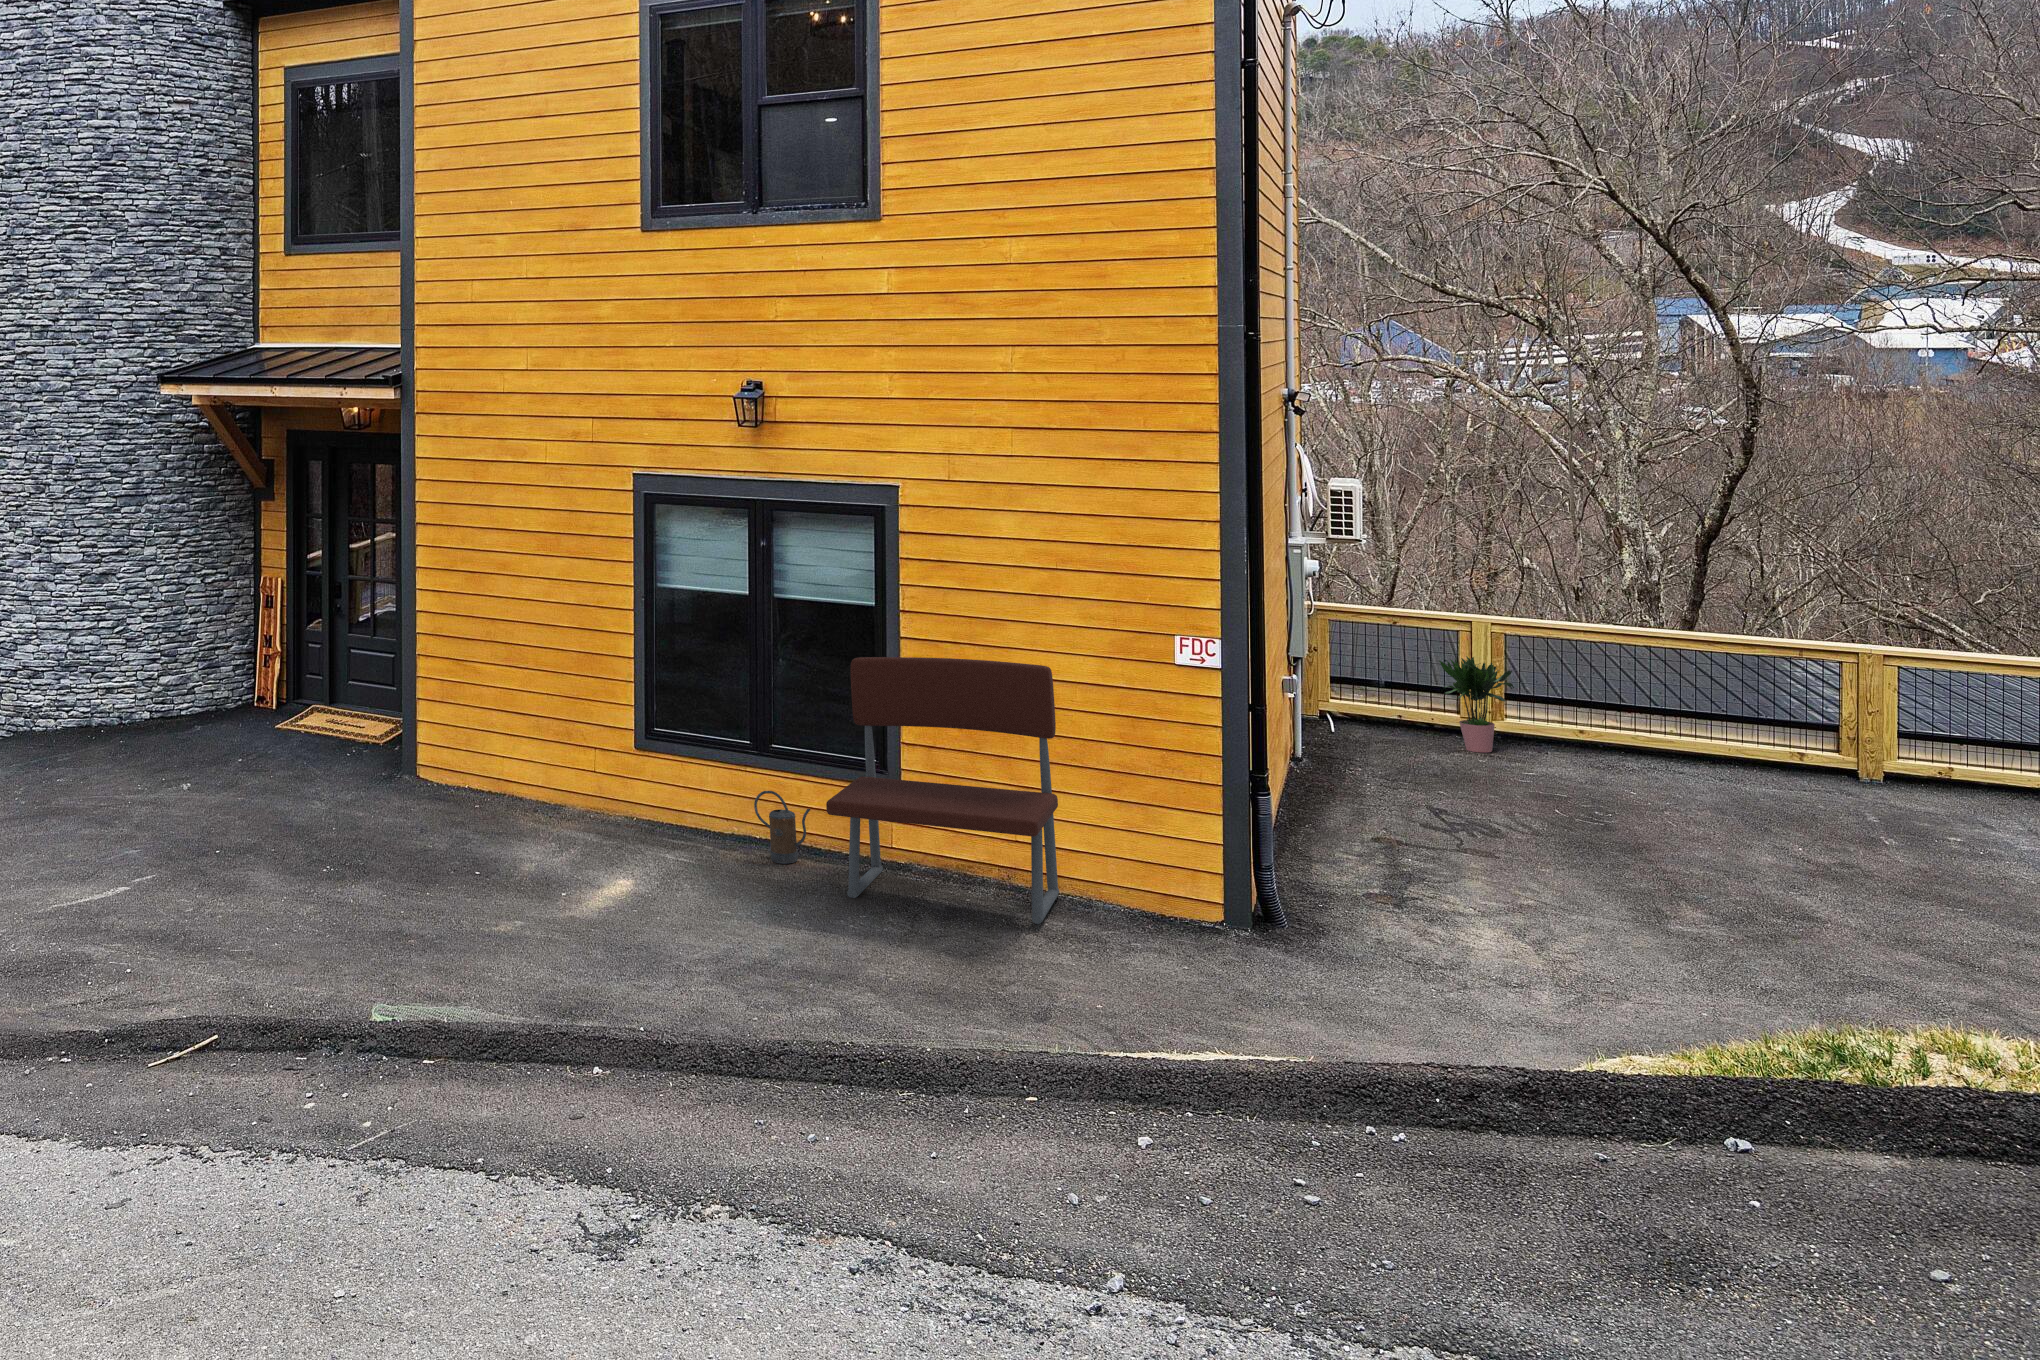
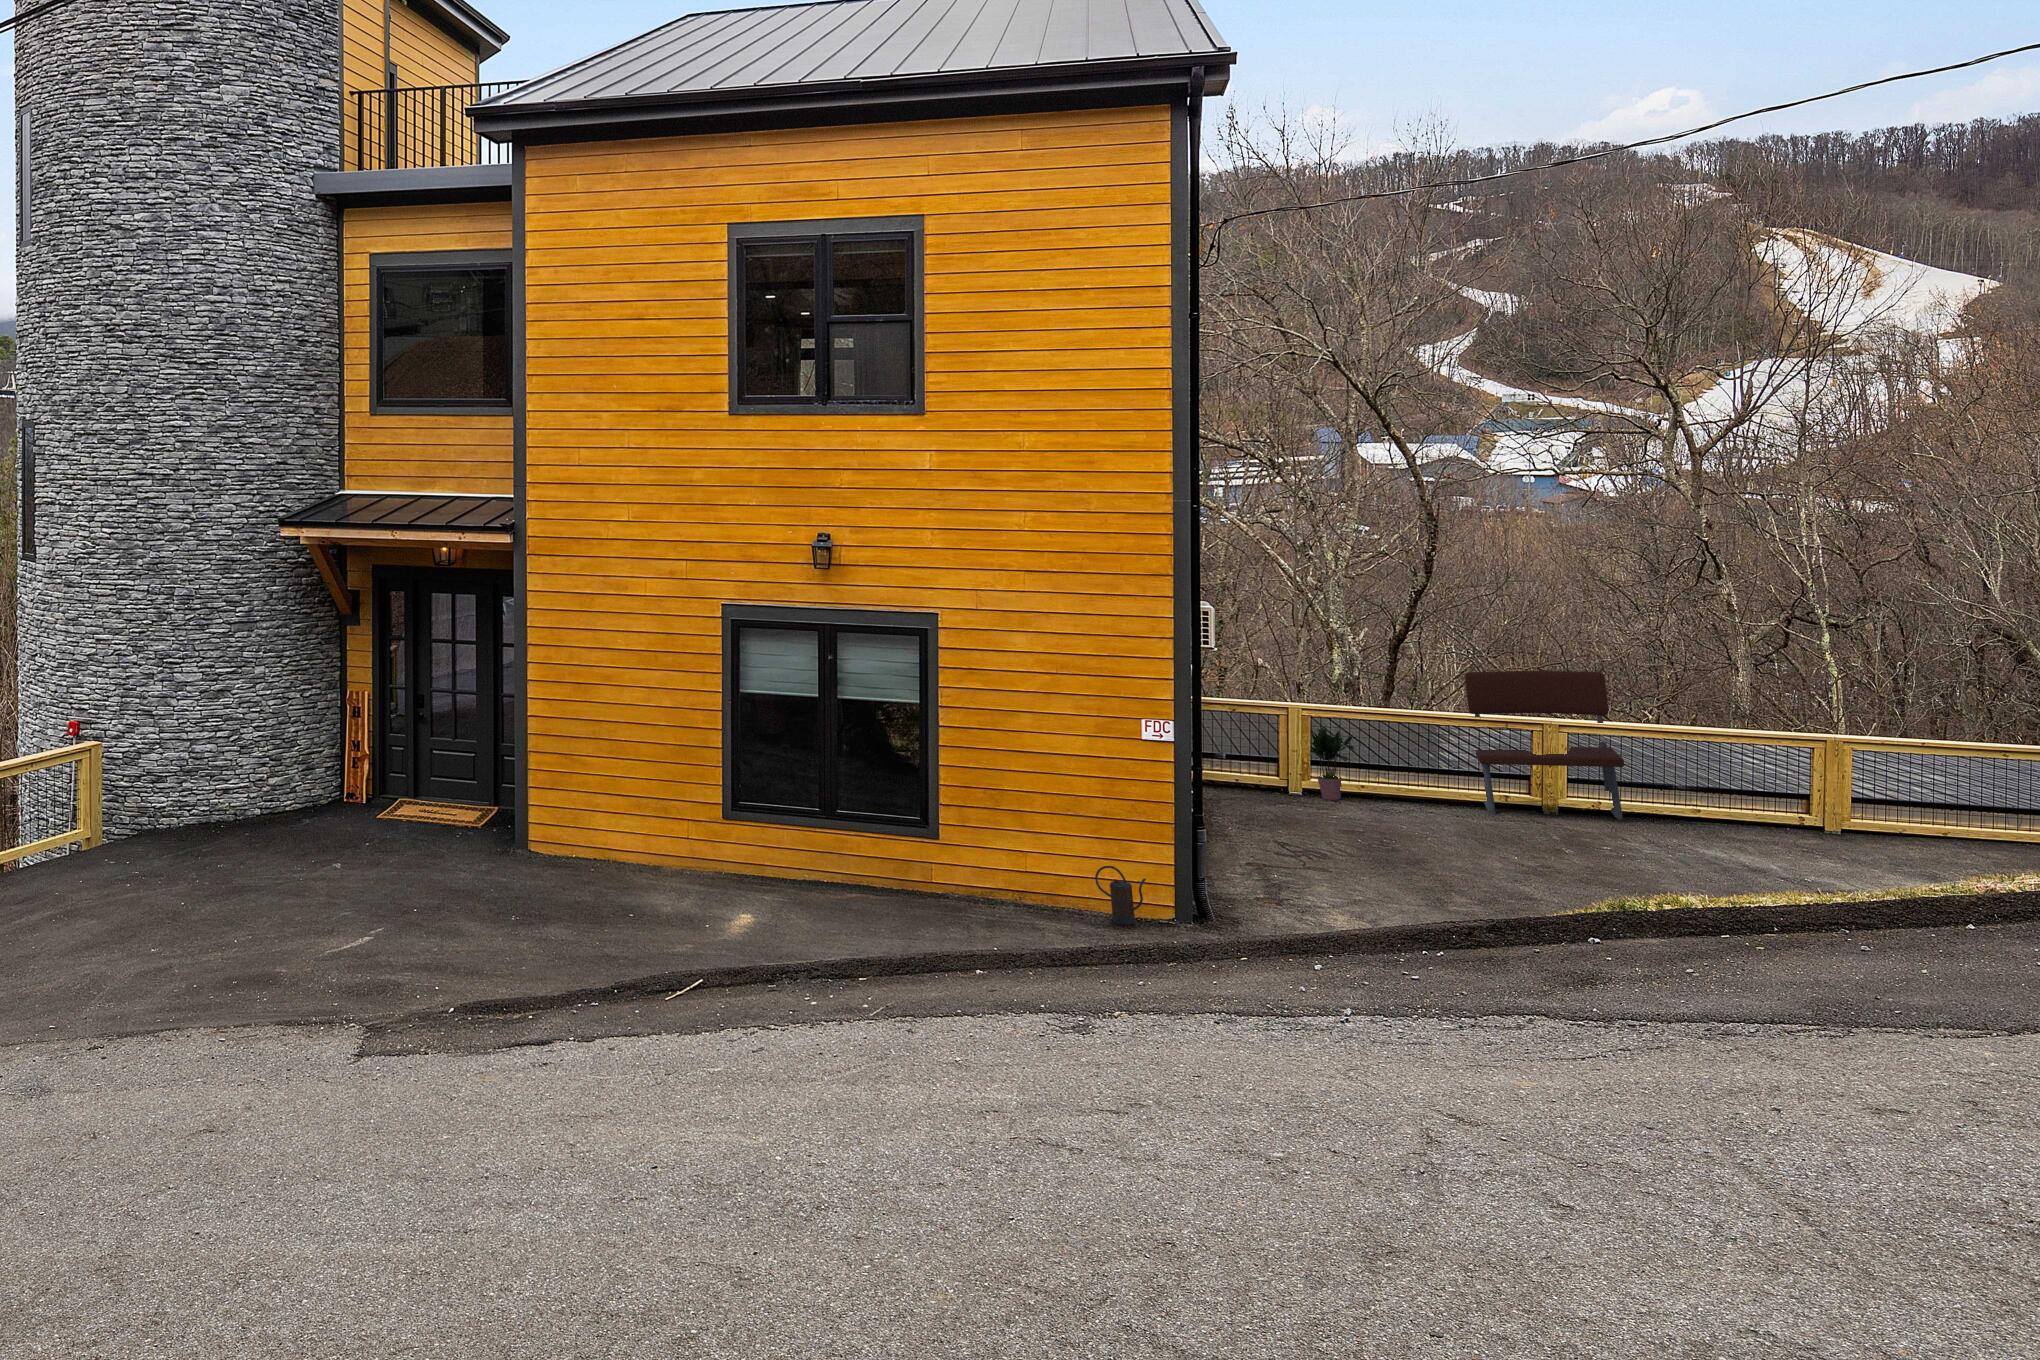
bench: present [826,657,1059,924] -> present [1465,671,1624,820]
watering can: present [754,791,811,864] -> present [1095,866,1146,925]

